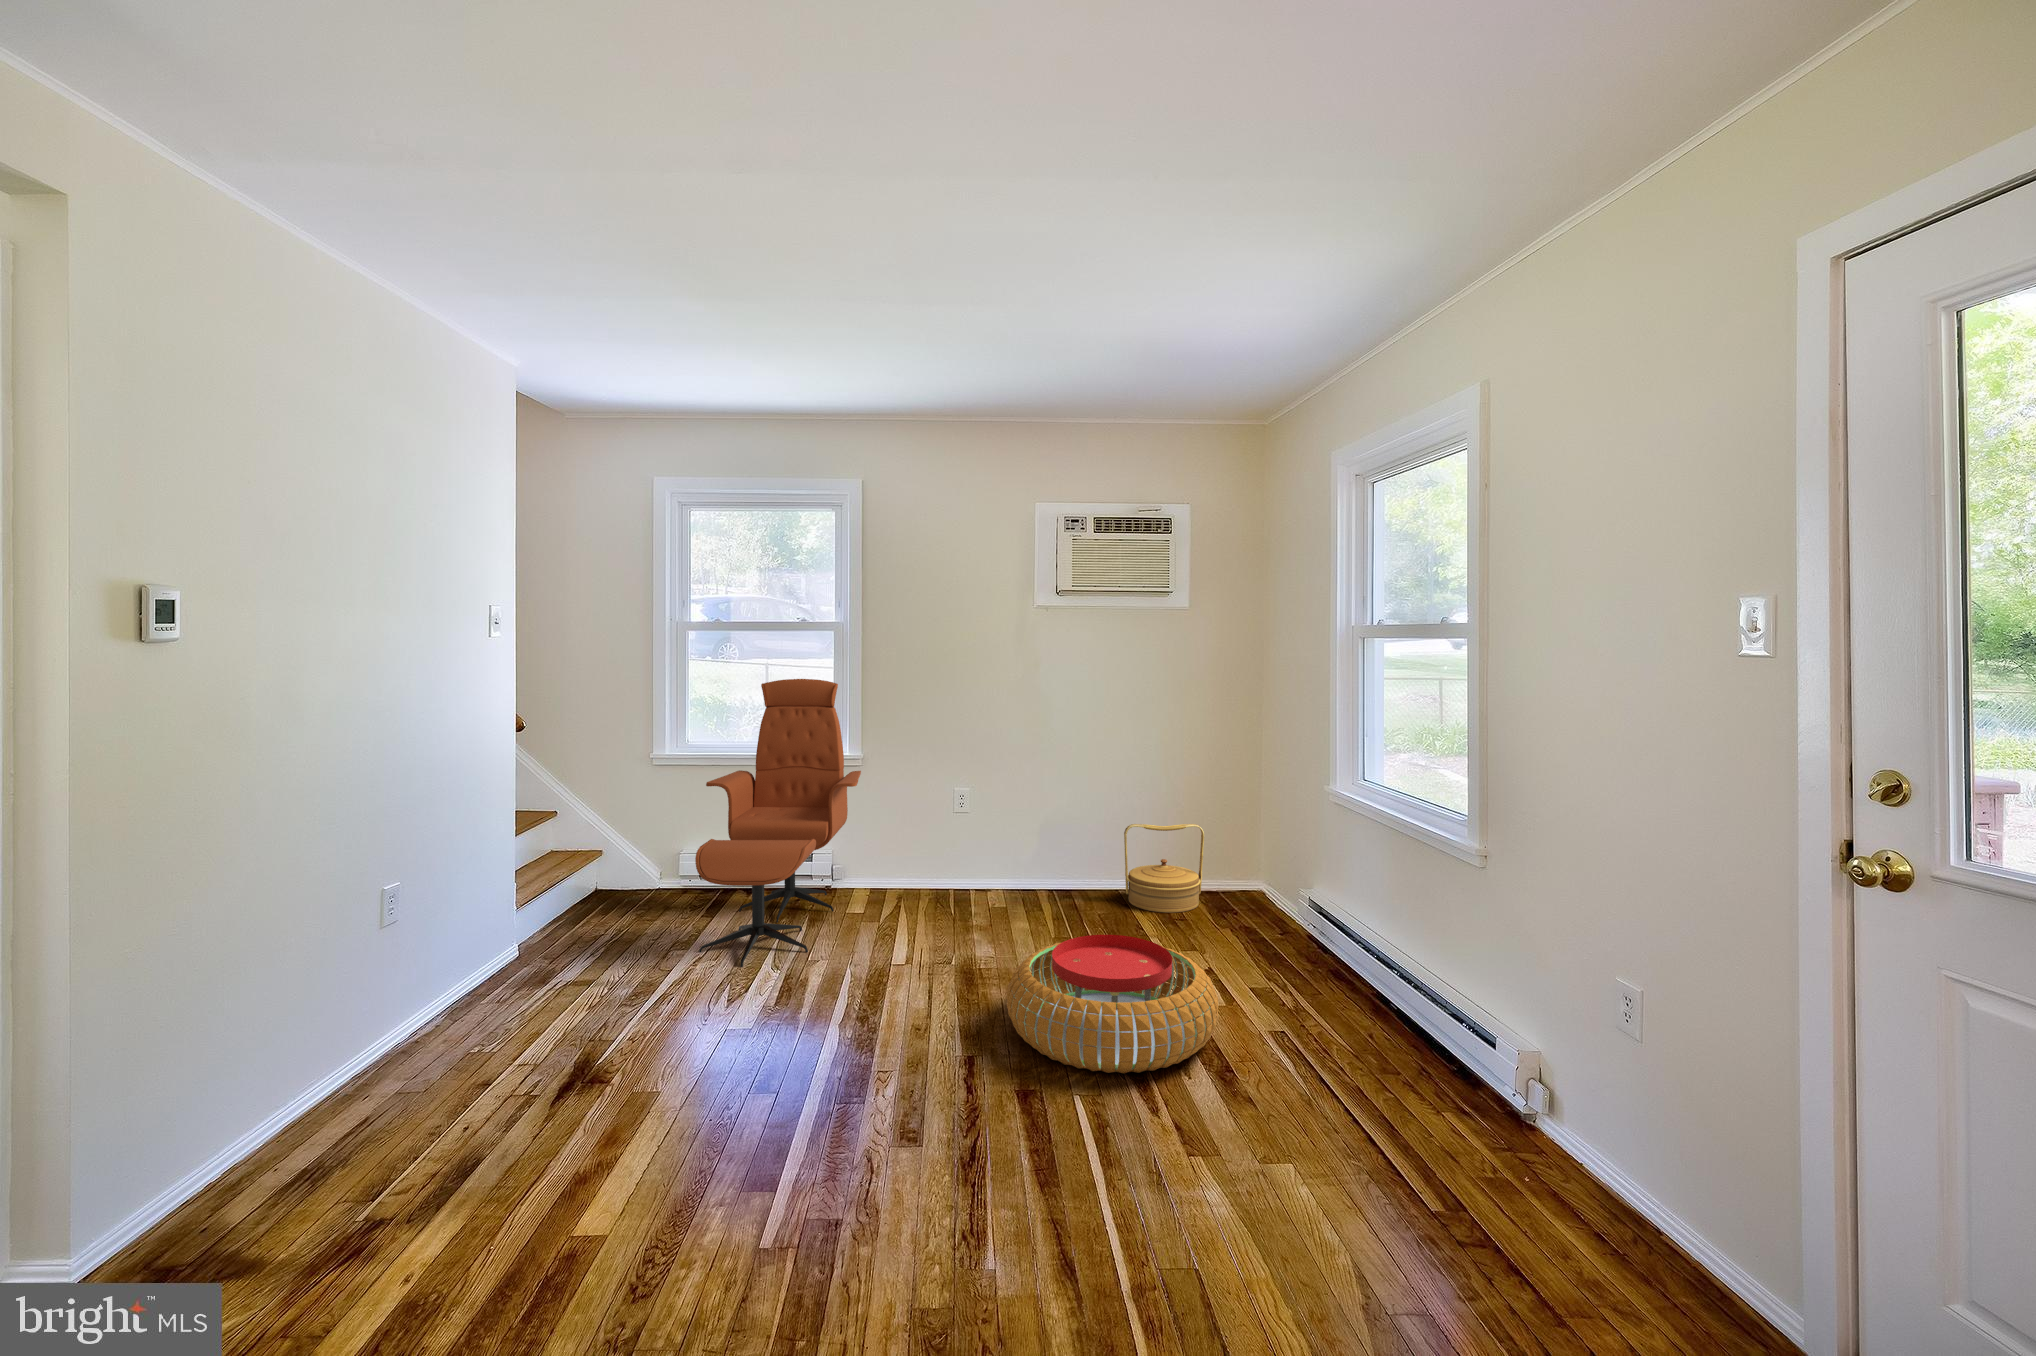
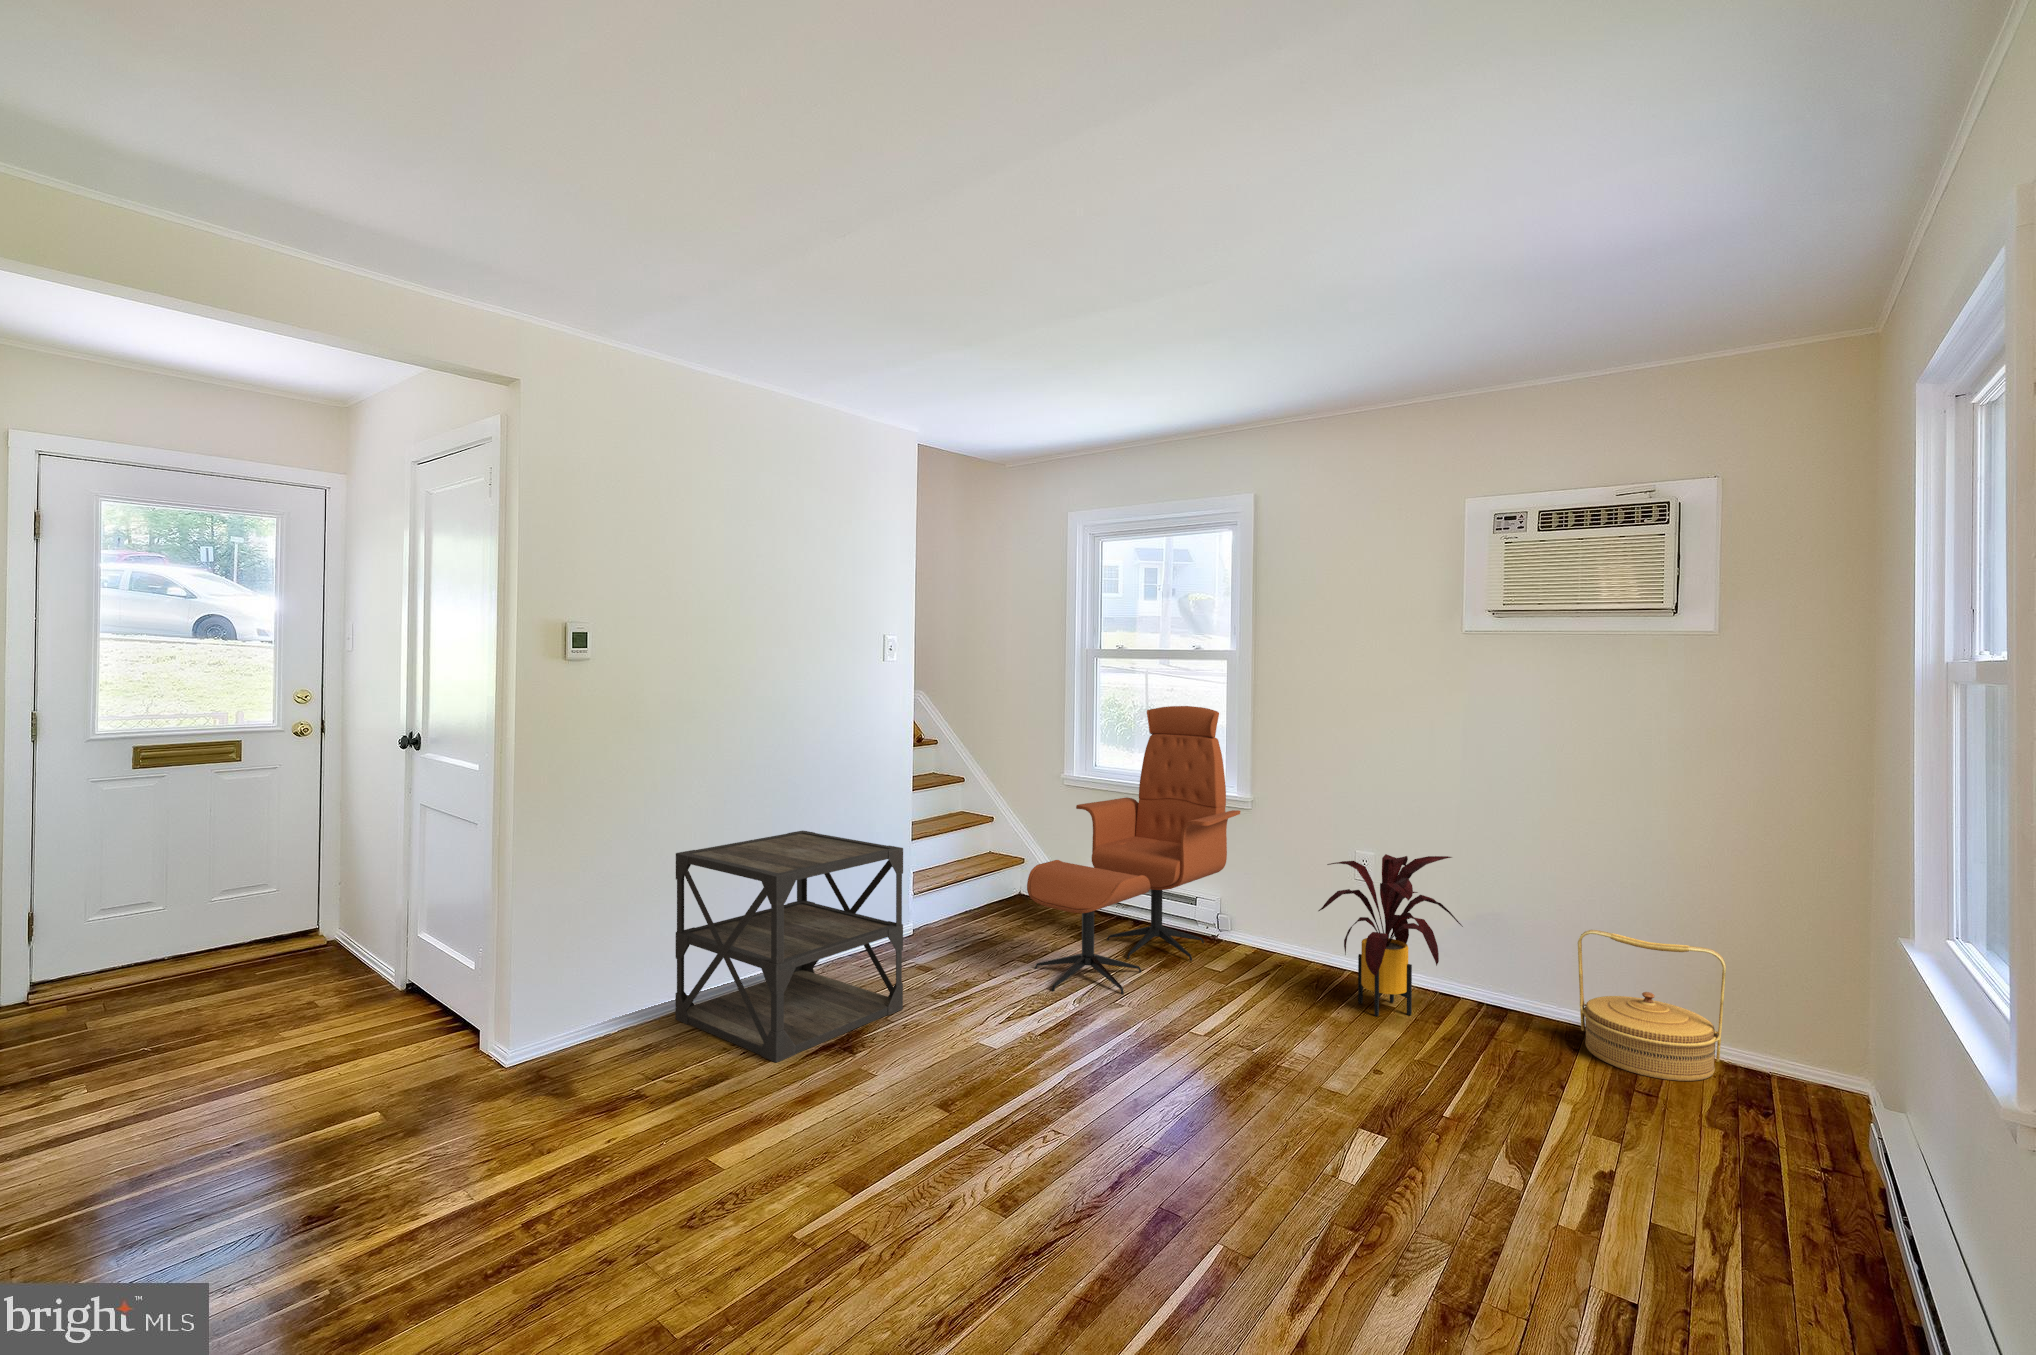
house plant: none [953,787,1053,918] -> present [1318,854,1463,1016]
side table: none [280,848,605,1133] -> present [675,831,903,1062]
pouf: present [1007,935,1218,1073] -> none [1211,1052,1521,1269]

